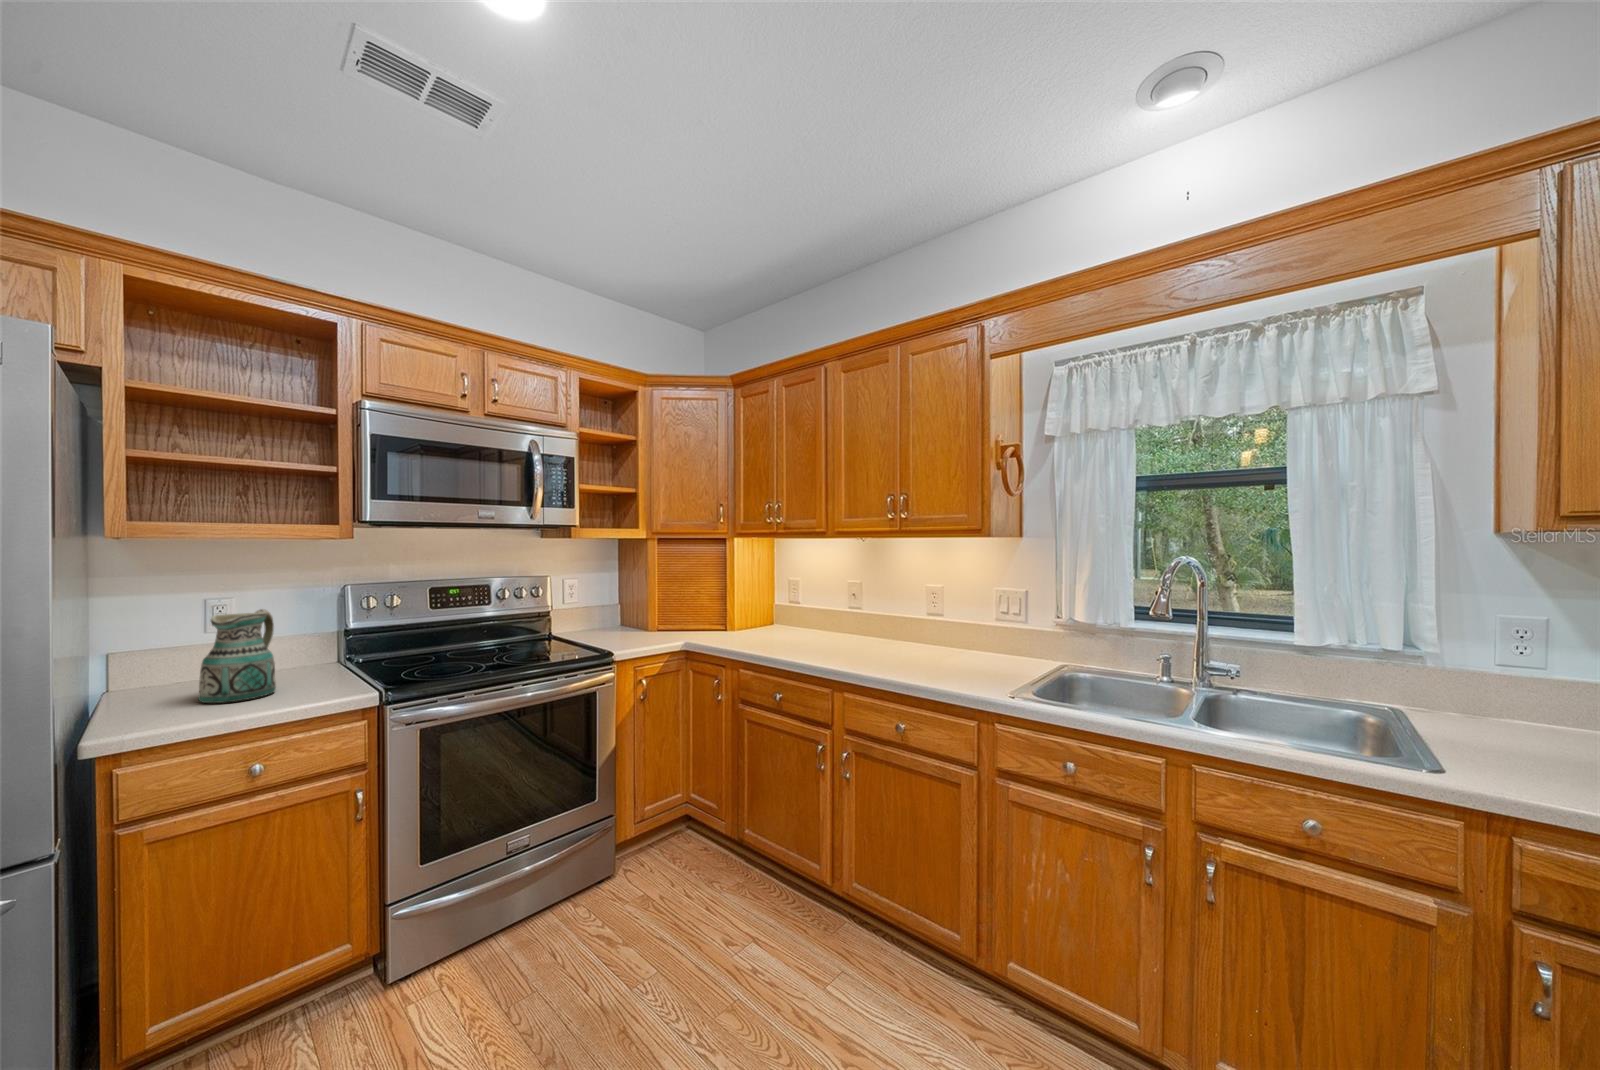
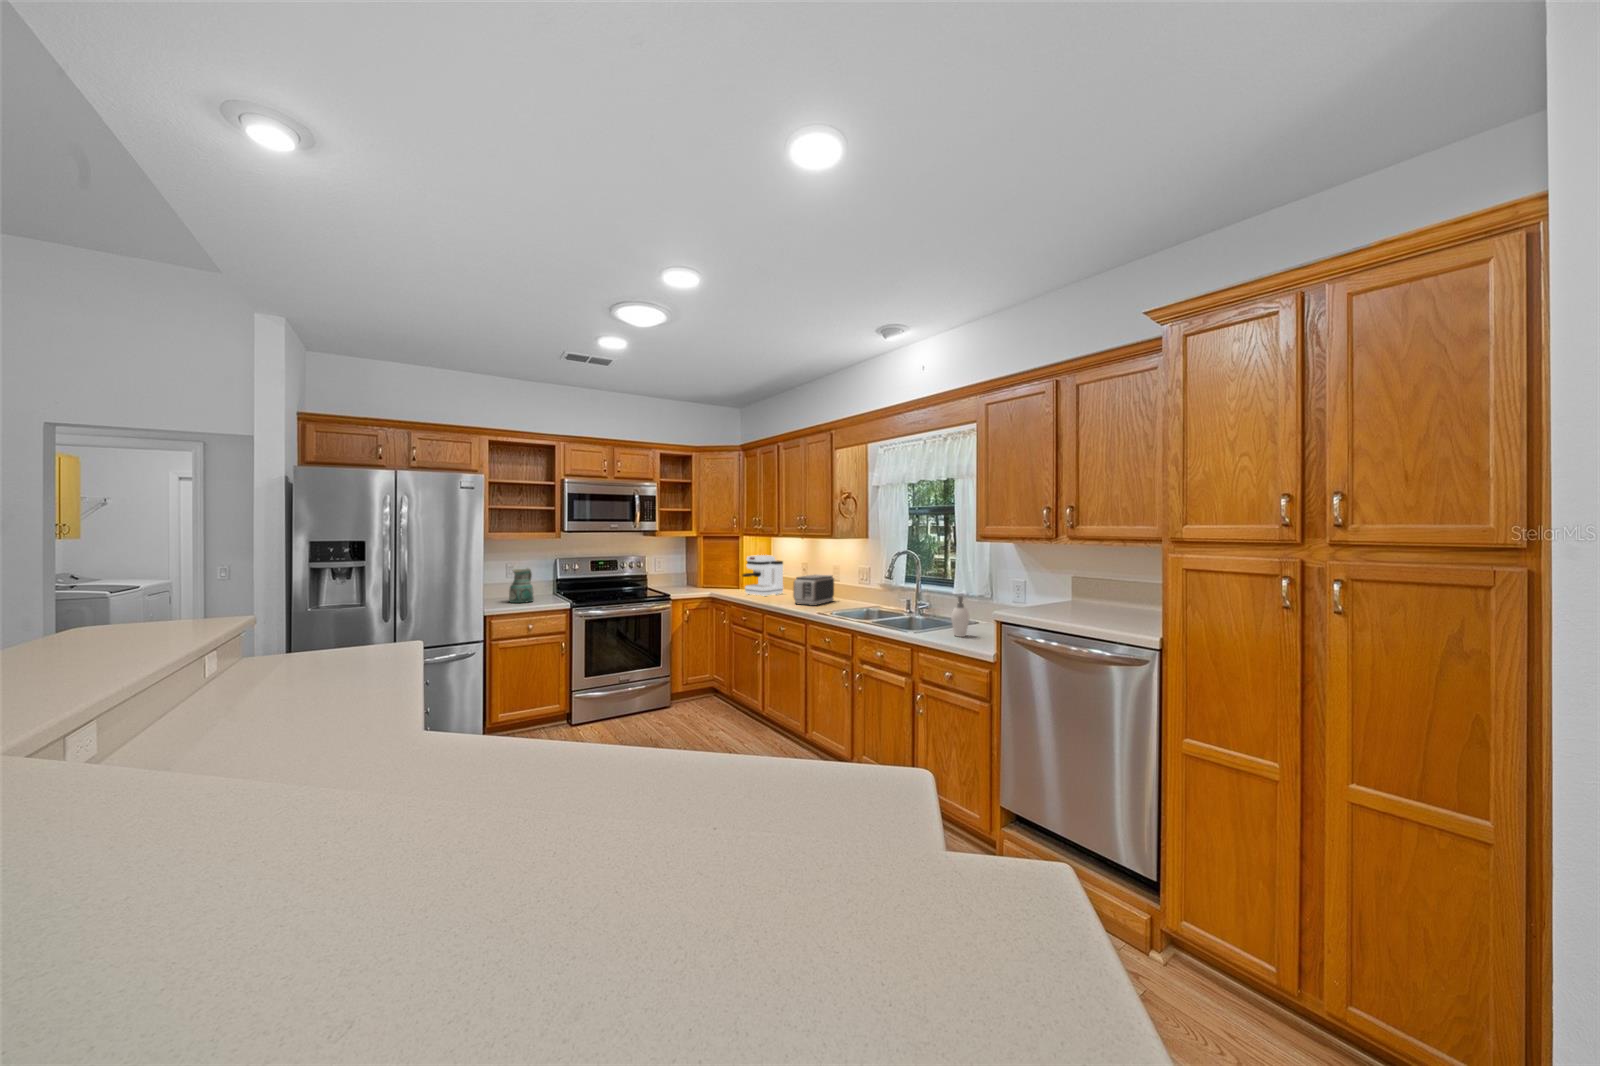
coffee maker: none [755,569,825,646] -> present [743,555,783,596]
toaster: none [888,602,948,667] -> present [793,575,834,606]
soap dispenser: none [1472,654,1556,763] -> present [951,596,969,637]

